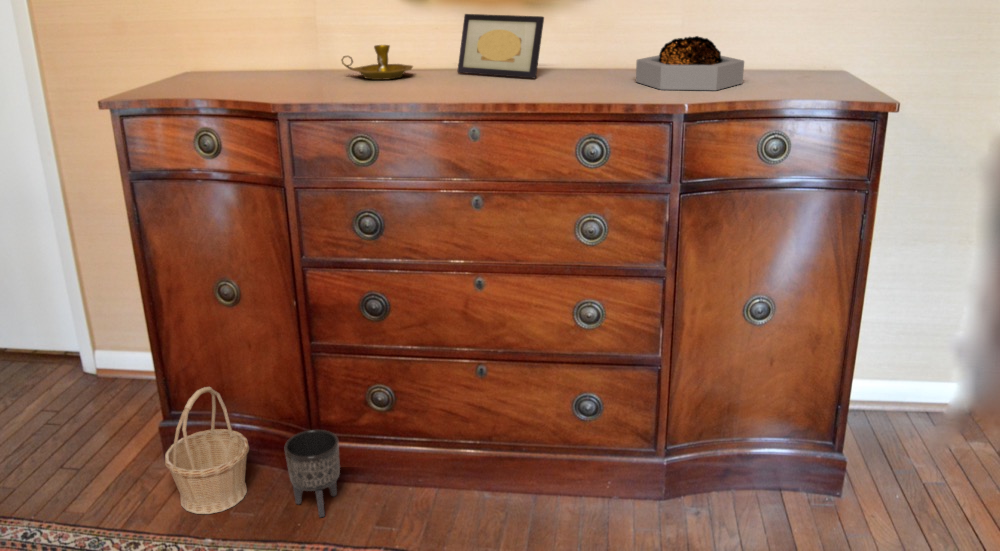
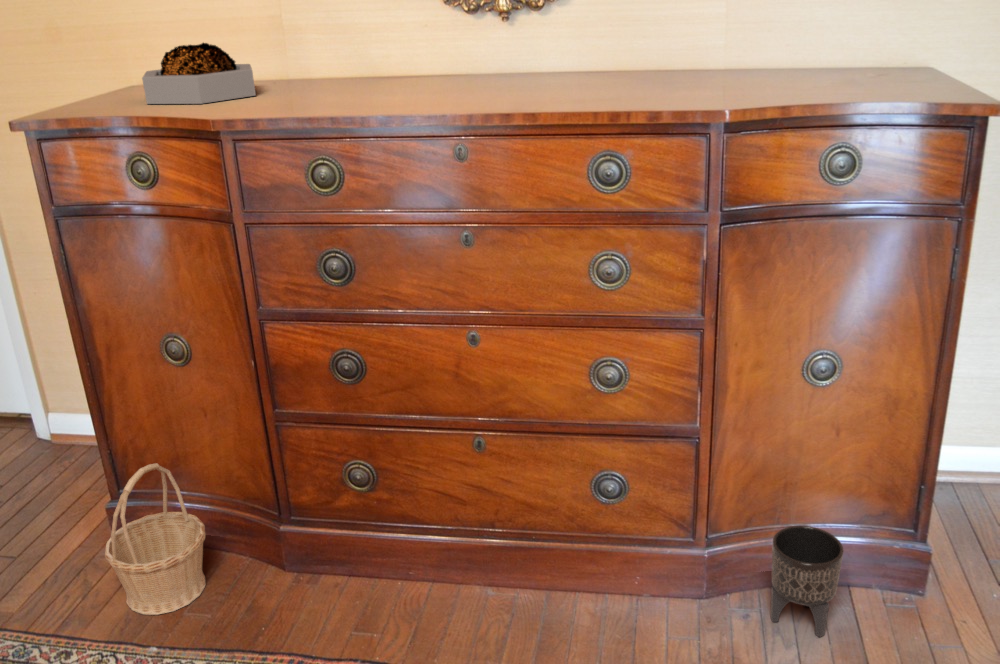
picture frame: present [458,14,544,78] -> none [449,8,552,86]
decorative bowl: present [636,36,744,90] -> present [142,43,256,104]
candlestick: present [342,45,413,80] -> none [308,49,396,91]
planter: present [285,430,340,518] -> present [771,526,844,637]

